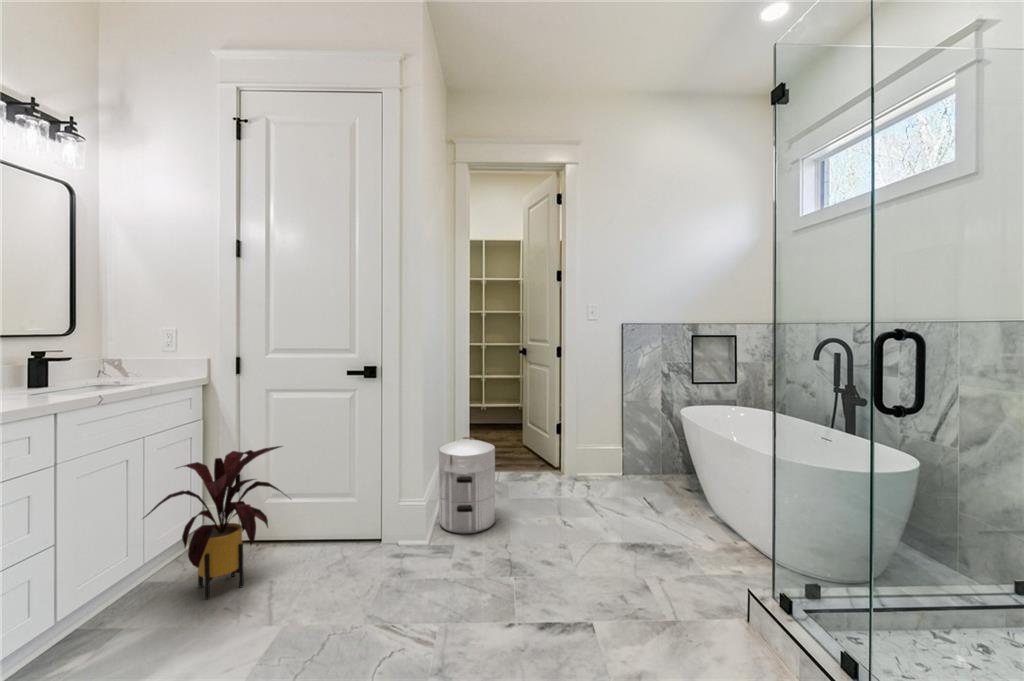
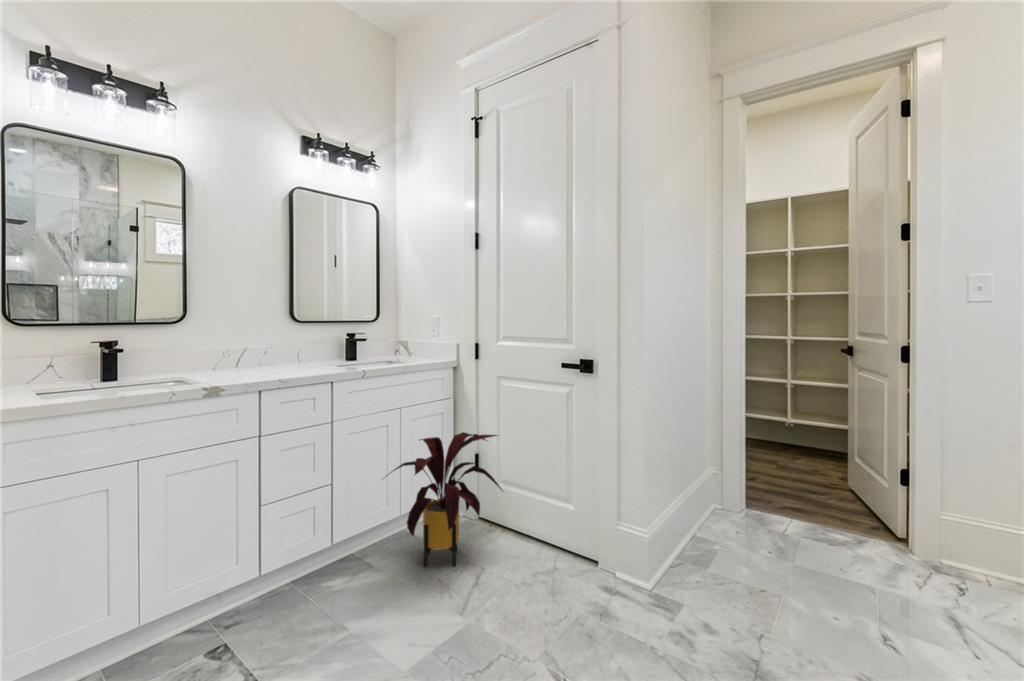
waste bin: present [438,437,495,534] -> none [675,462,760,598]

